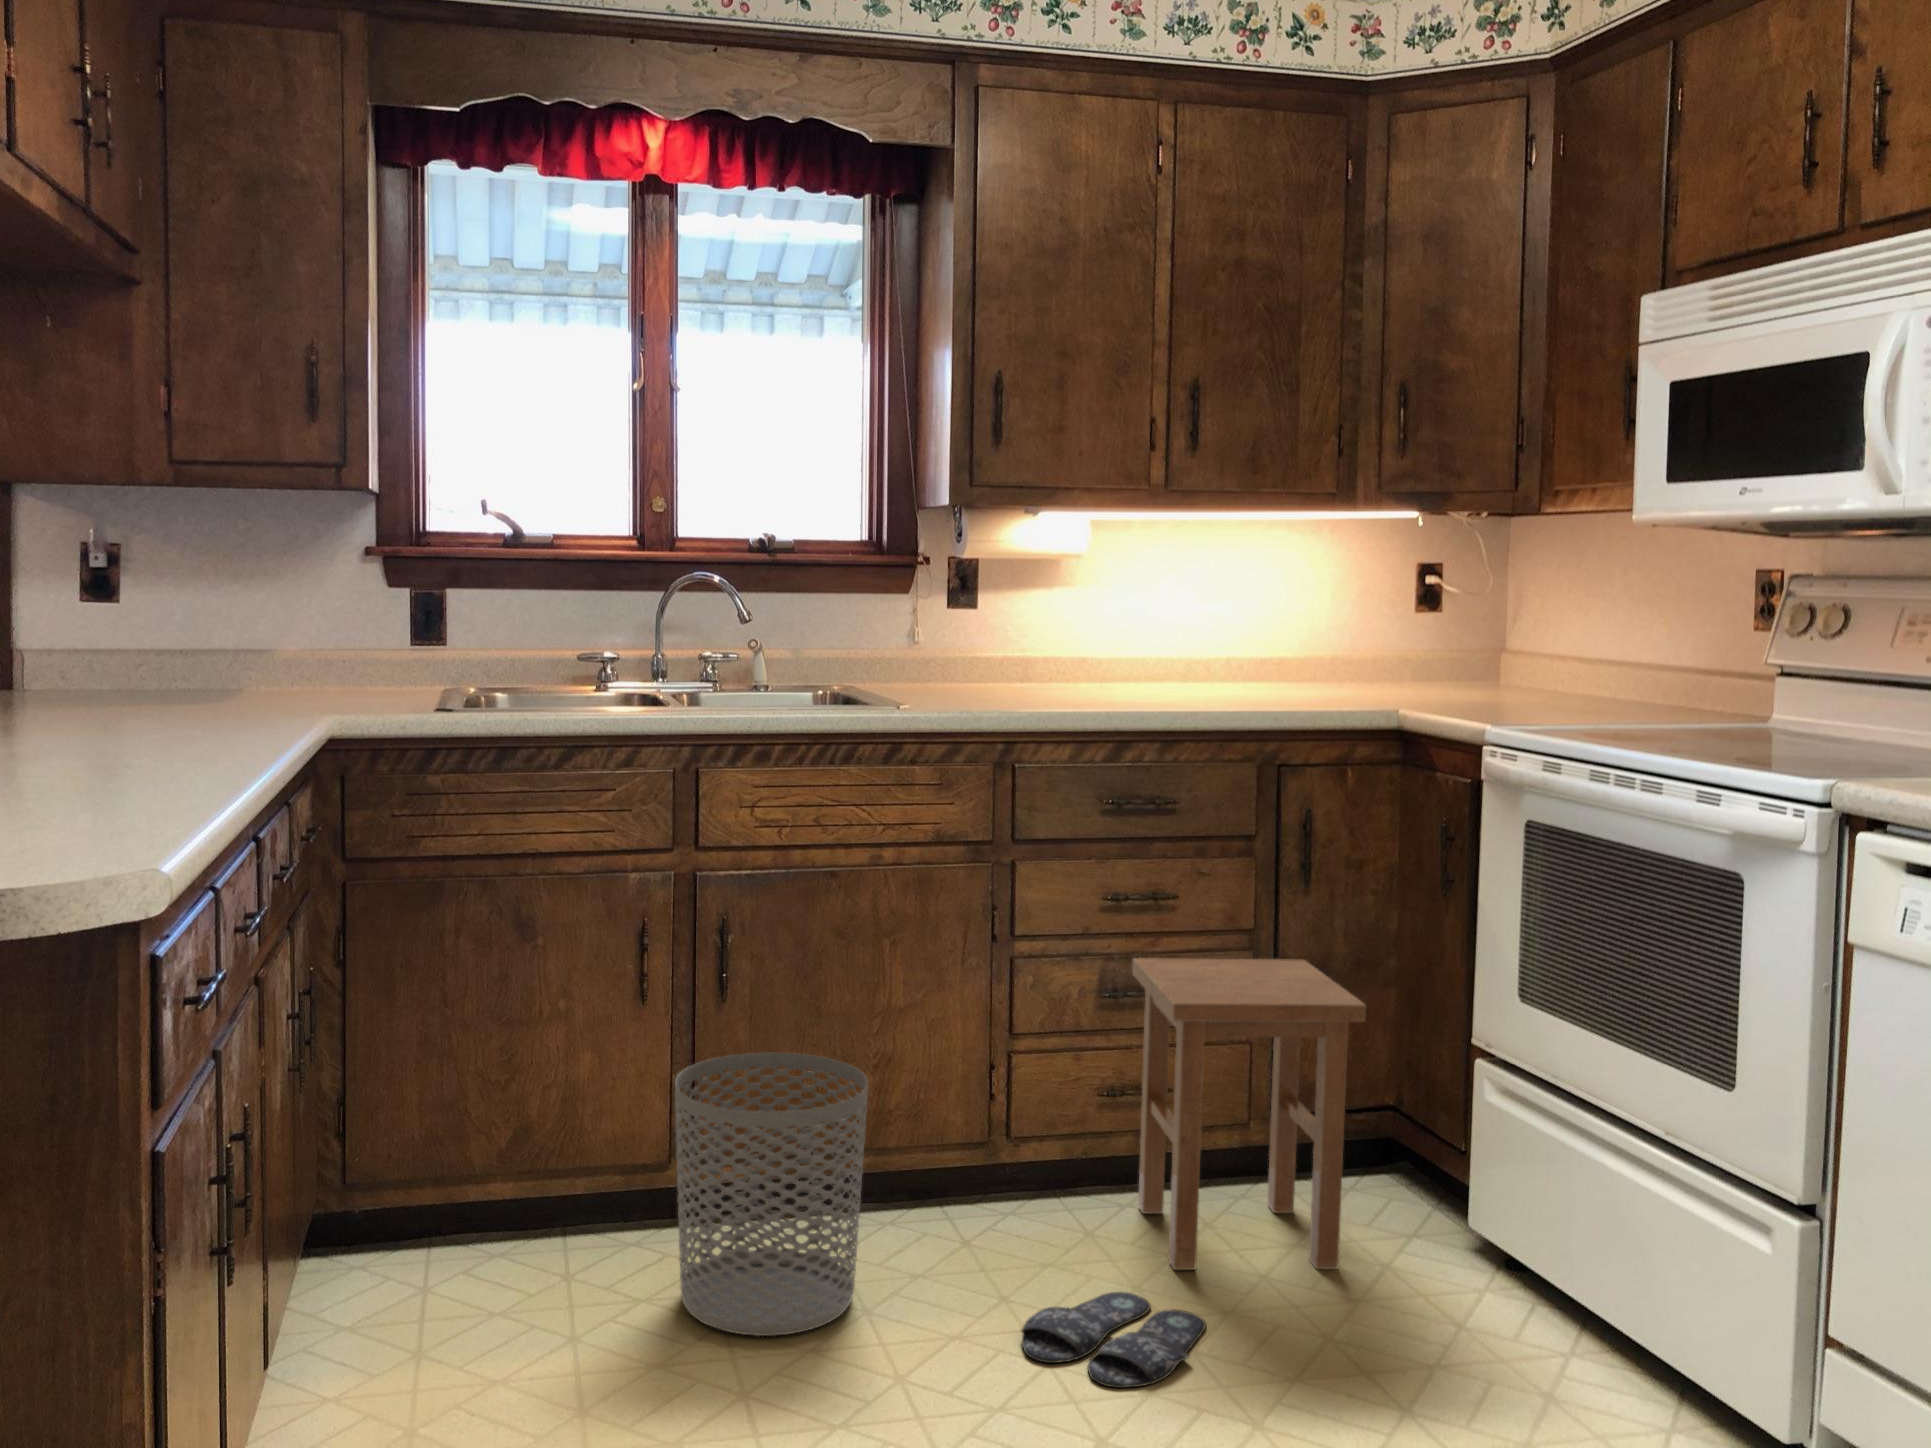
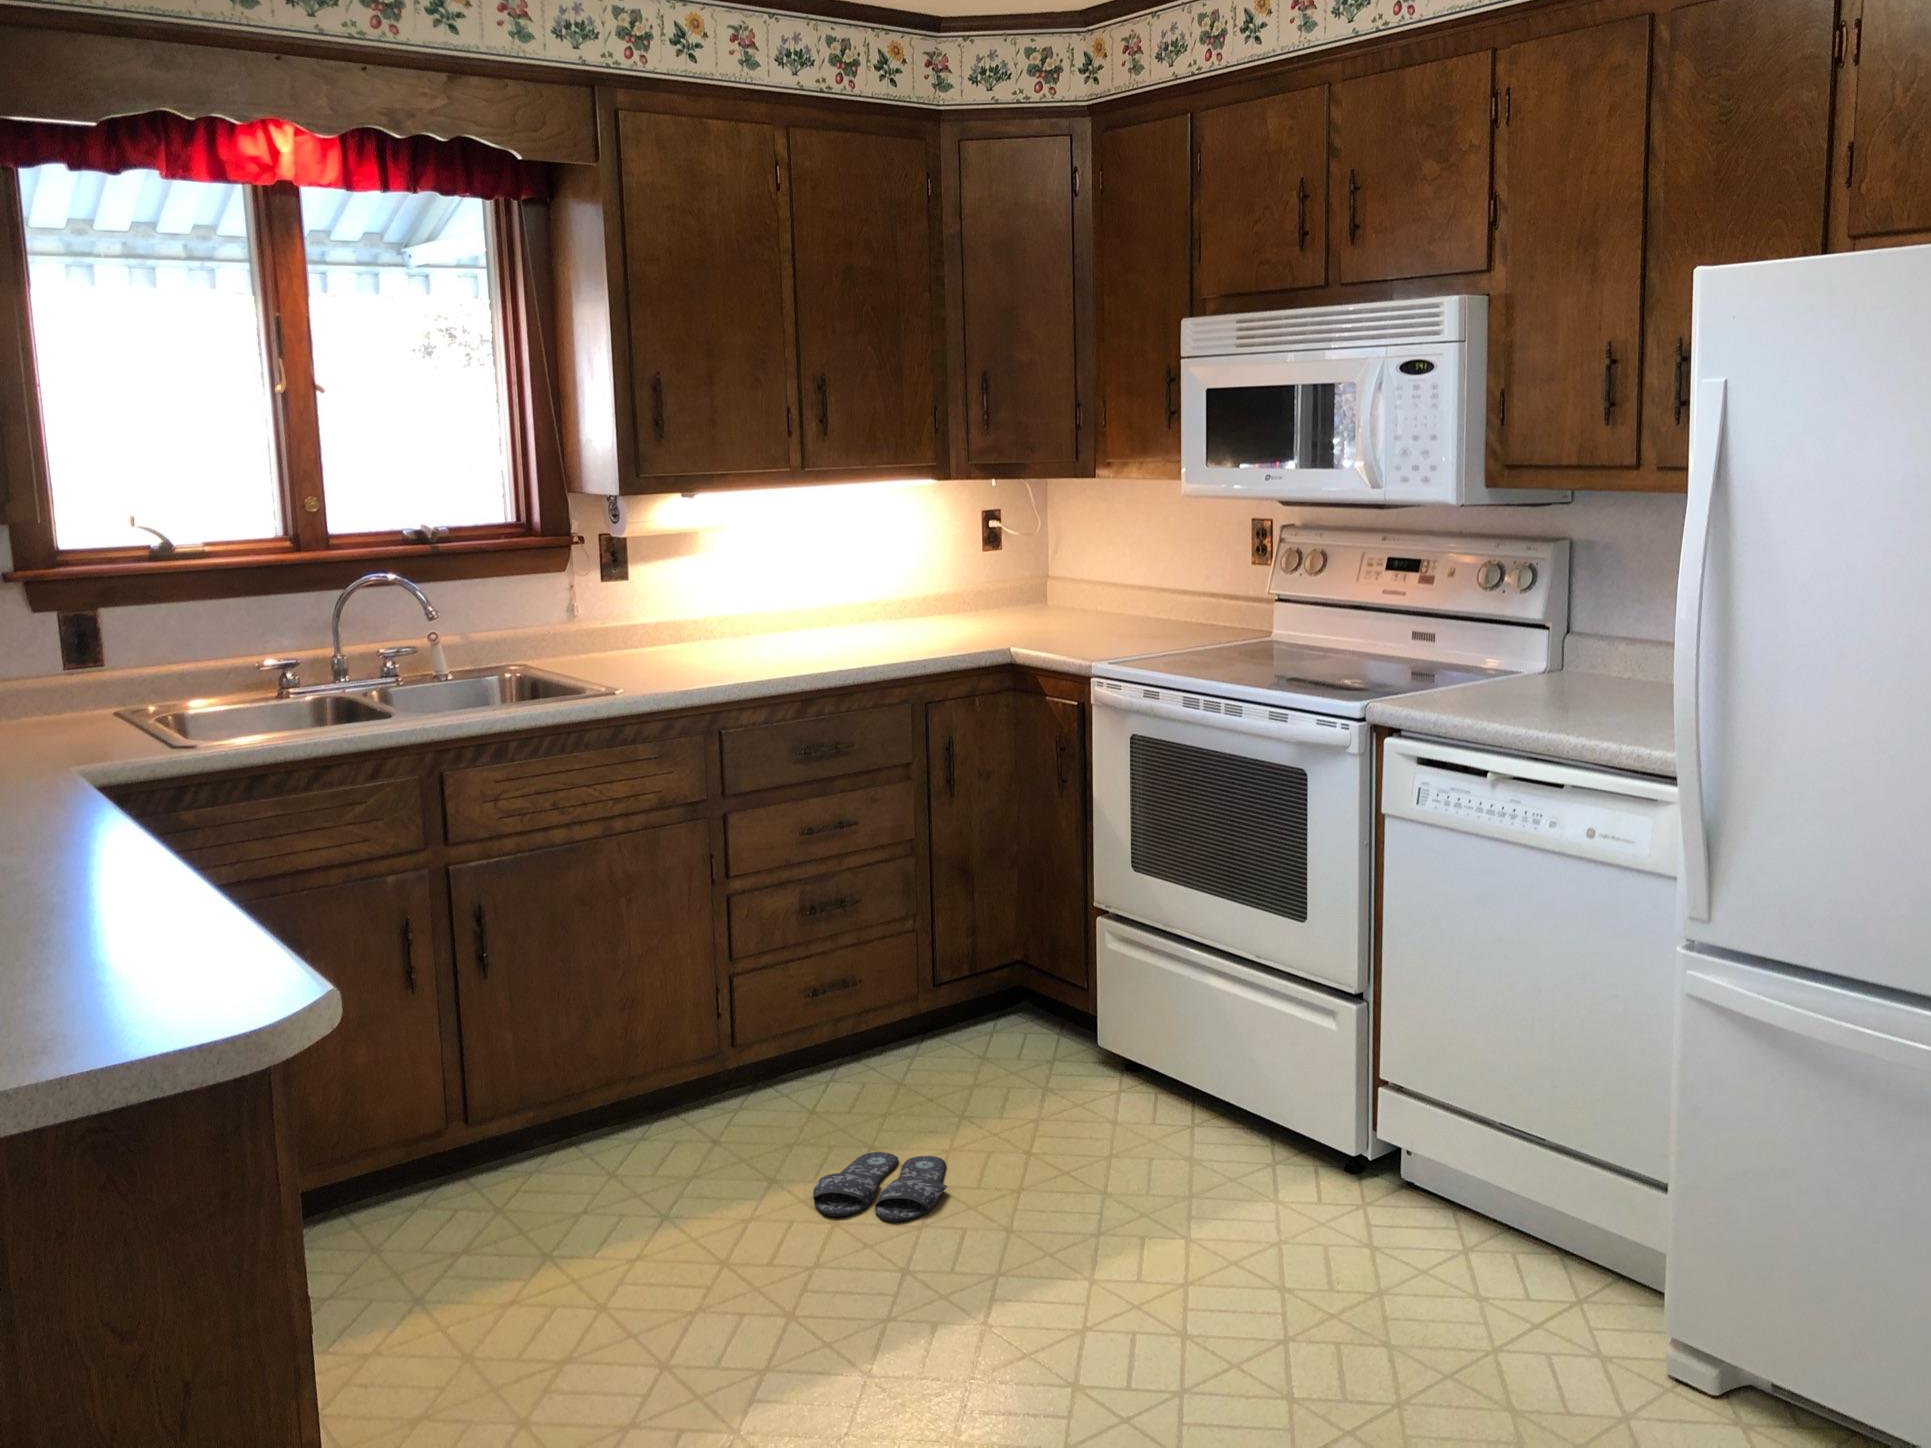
stool: present [1132,958,1366,1270] -> none [829,864,1030,1128]
waste bin: present [675,1053,868,1336] -> none [491,1011,664,1255]

